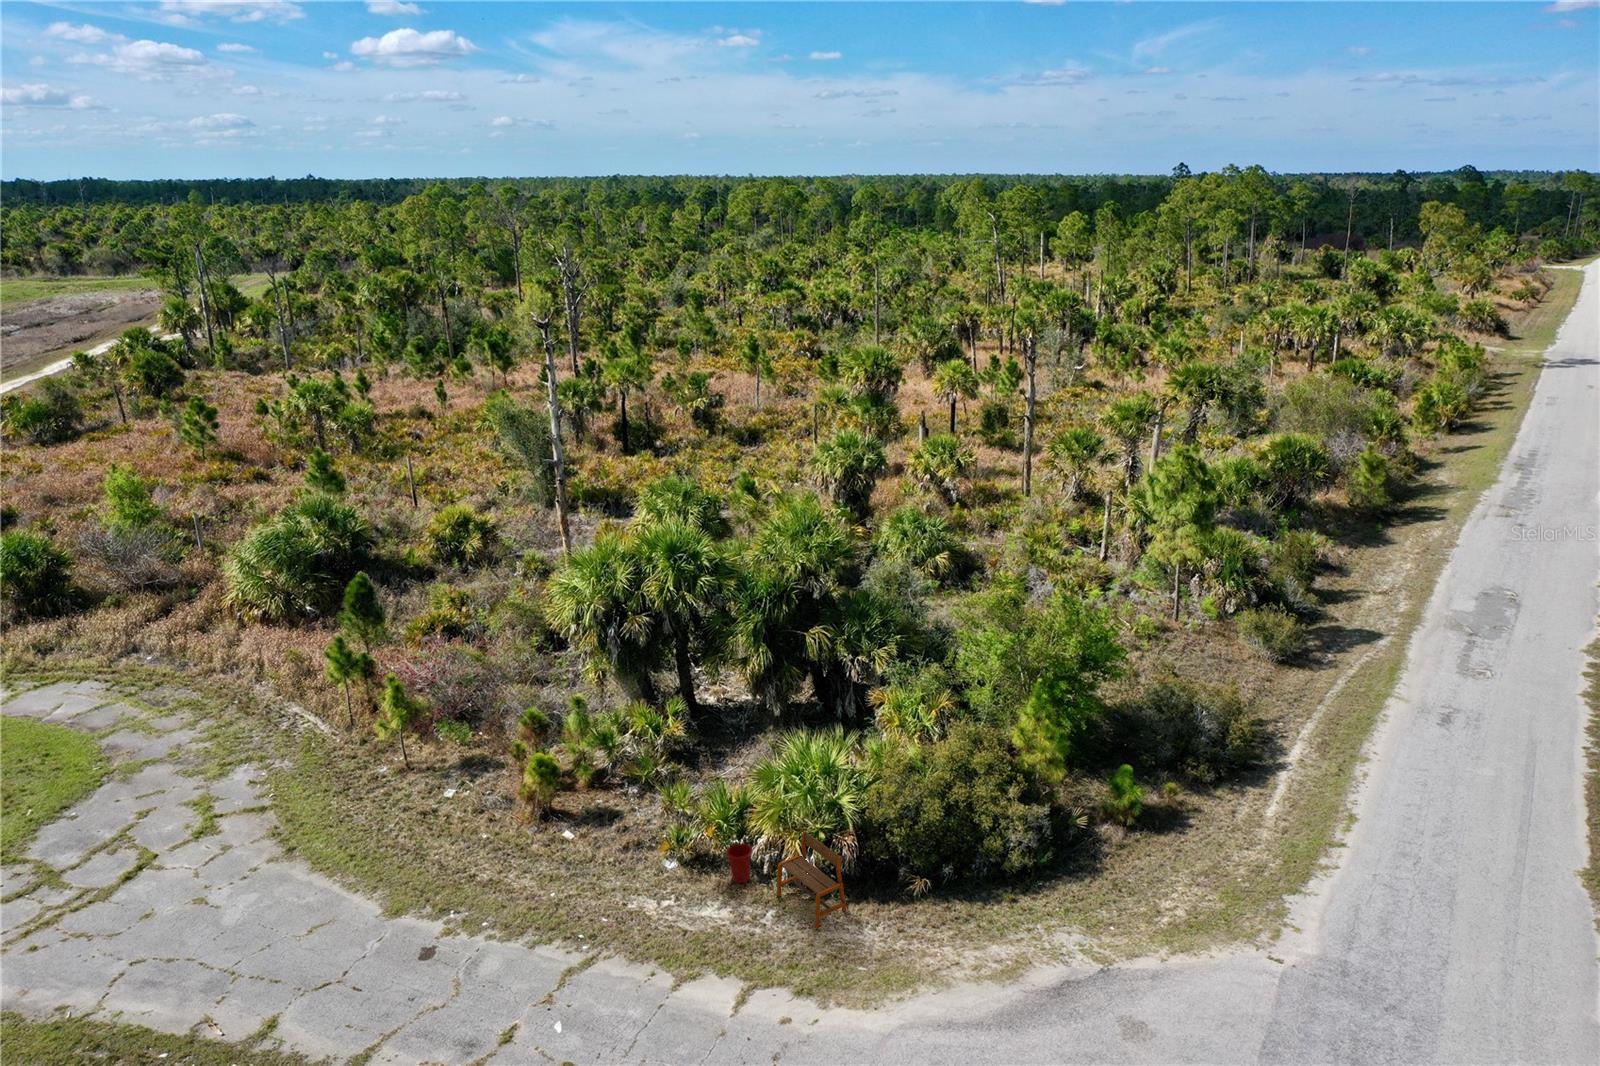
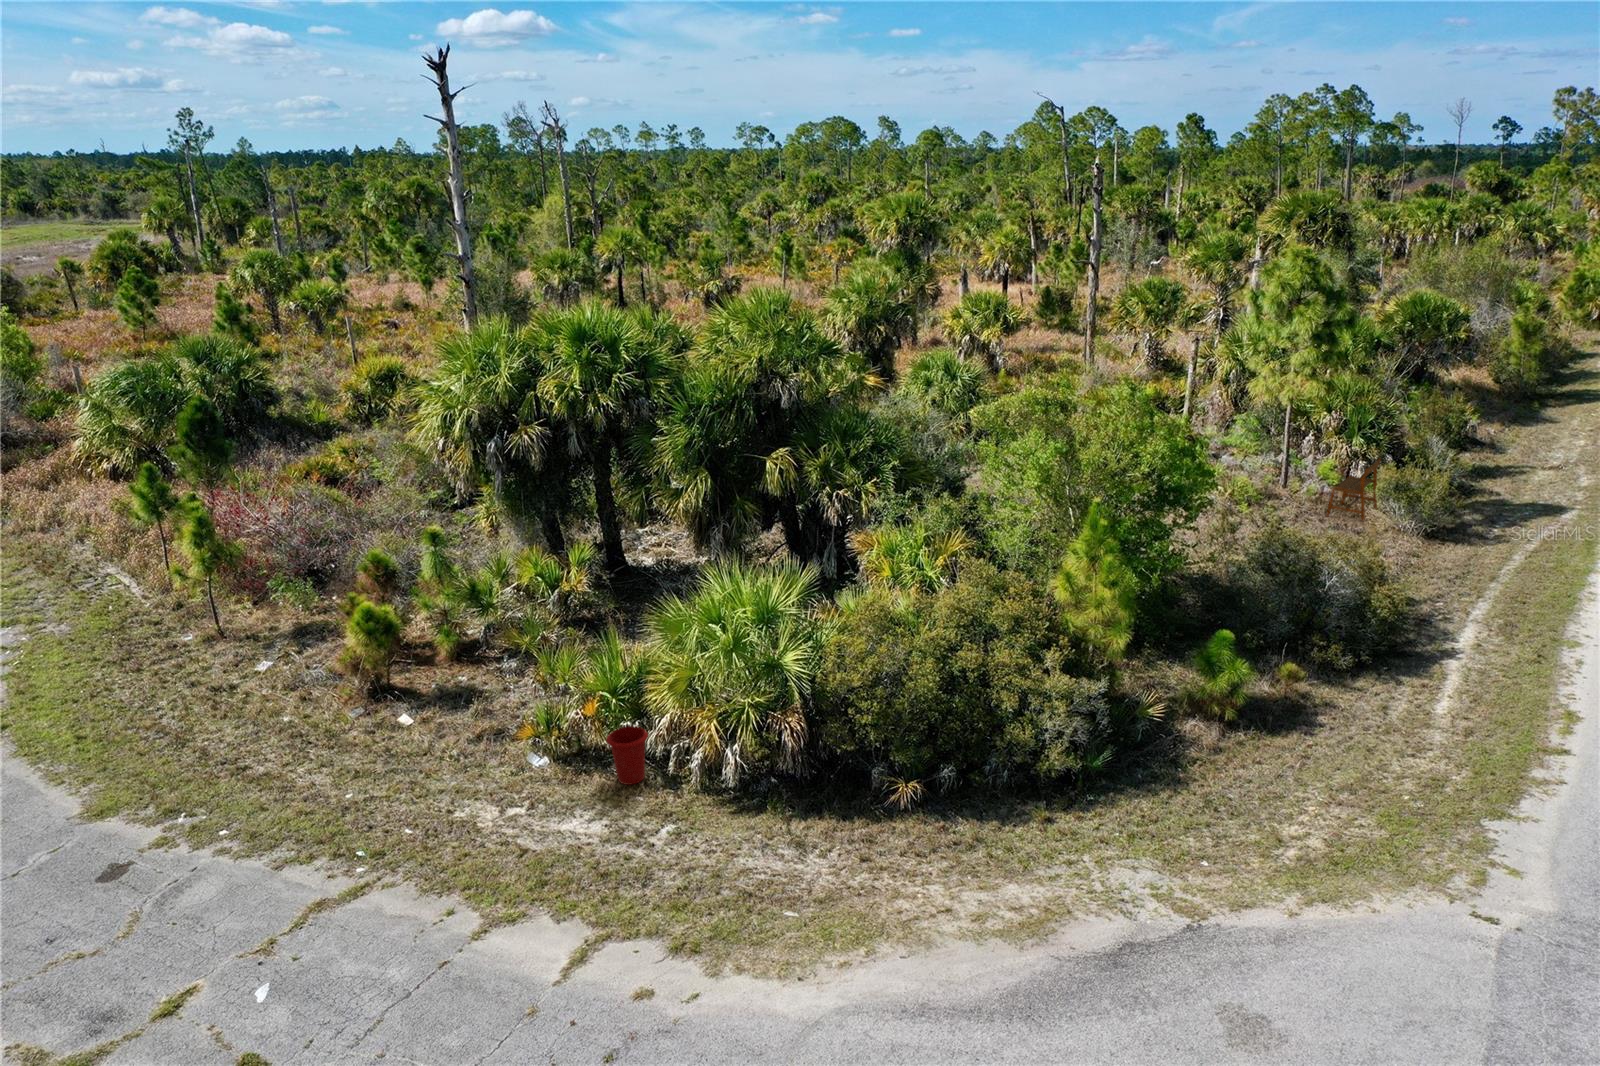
bench: present [777,831,846,928] -> present [1326,459,1381,521]

